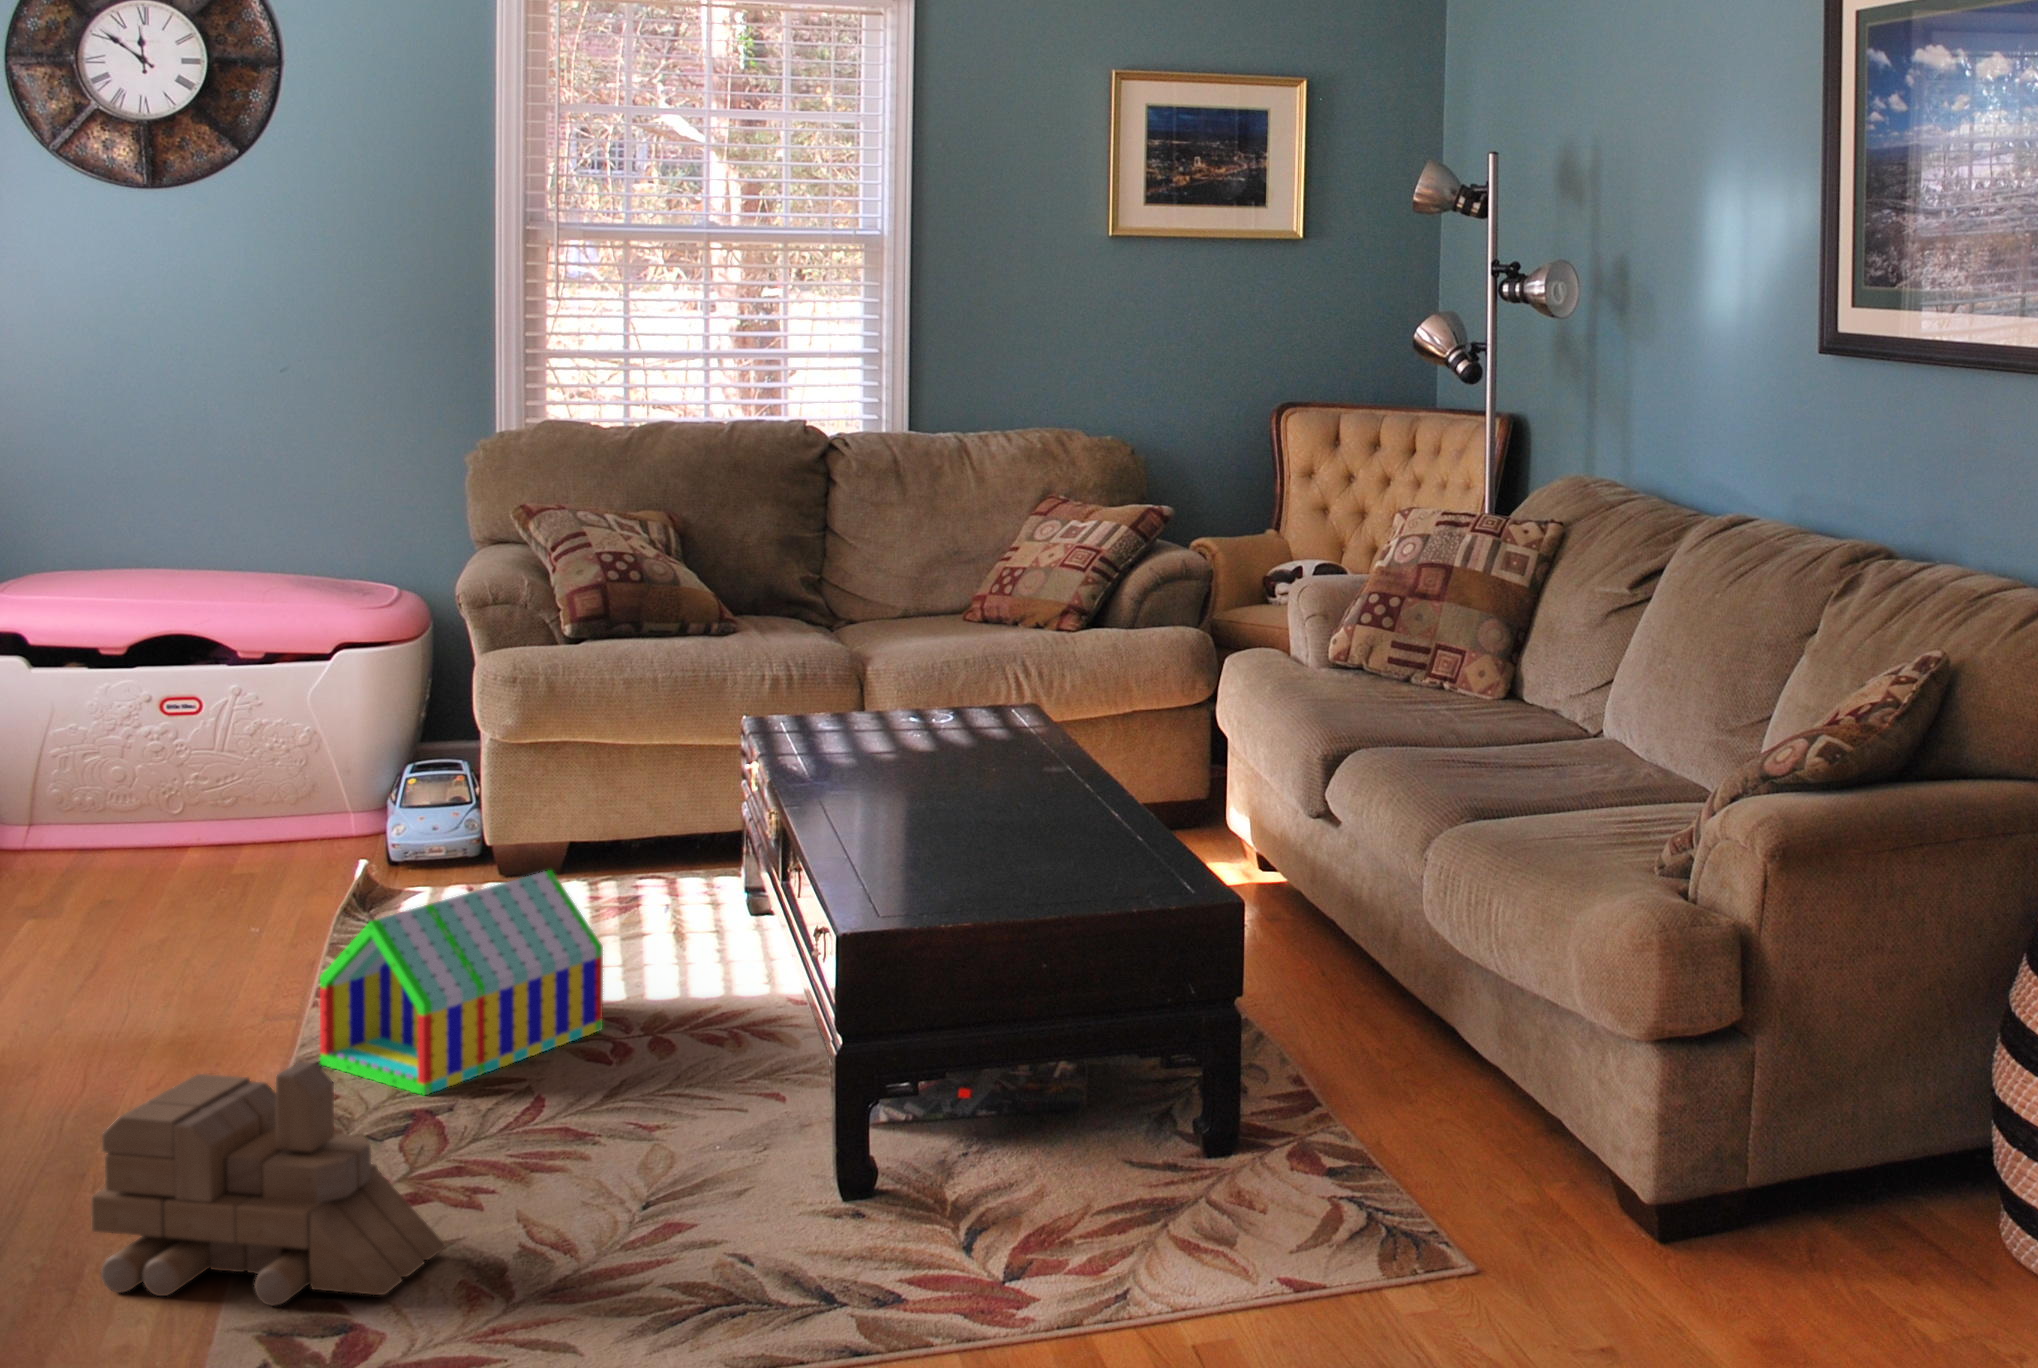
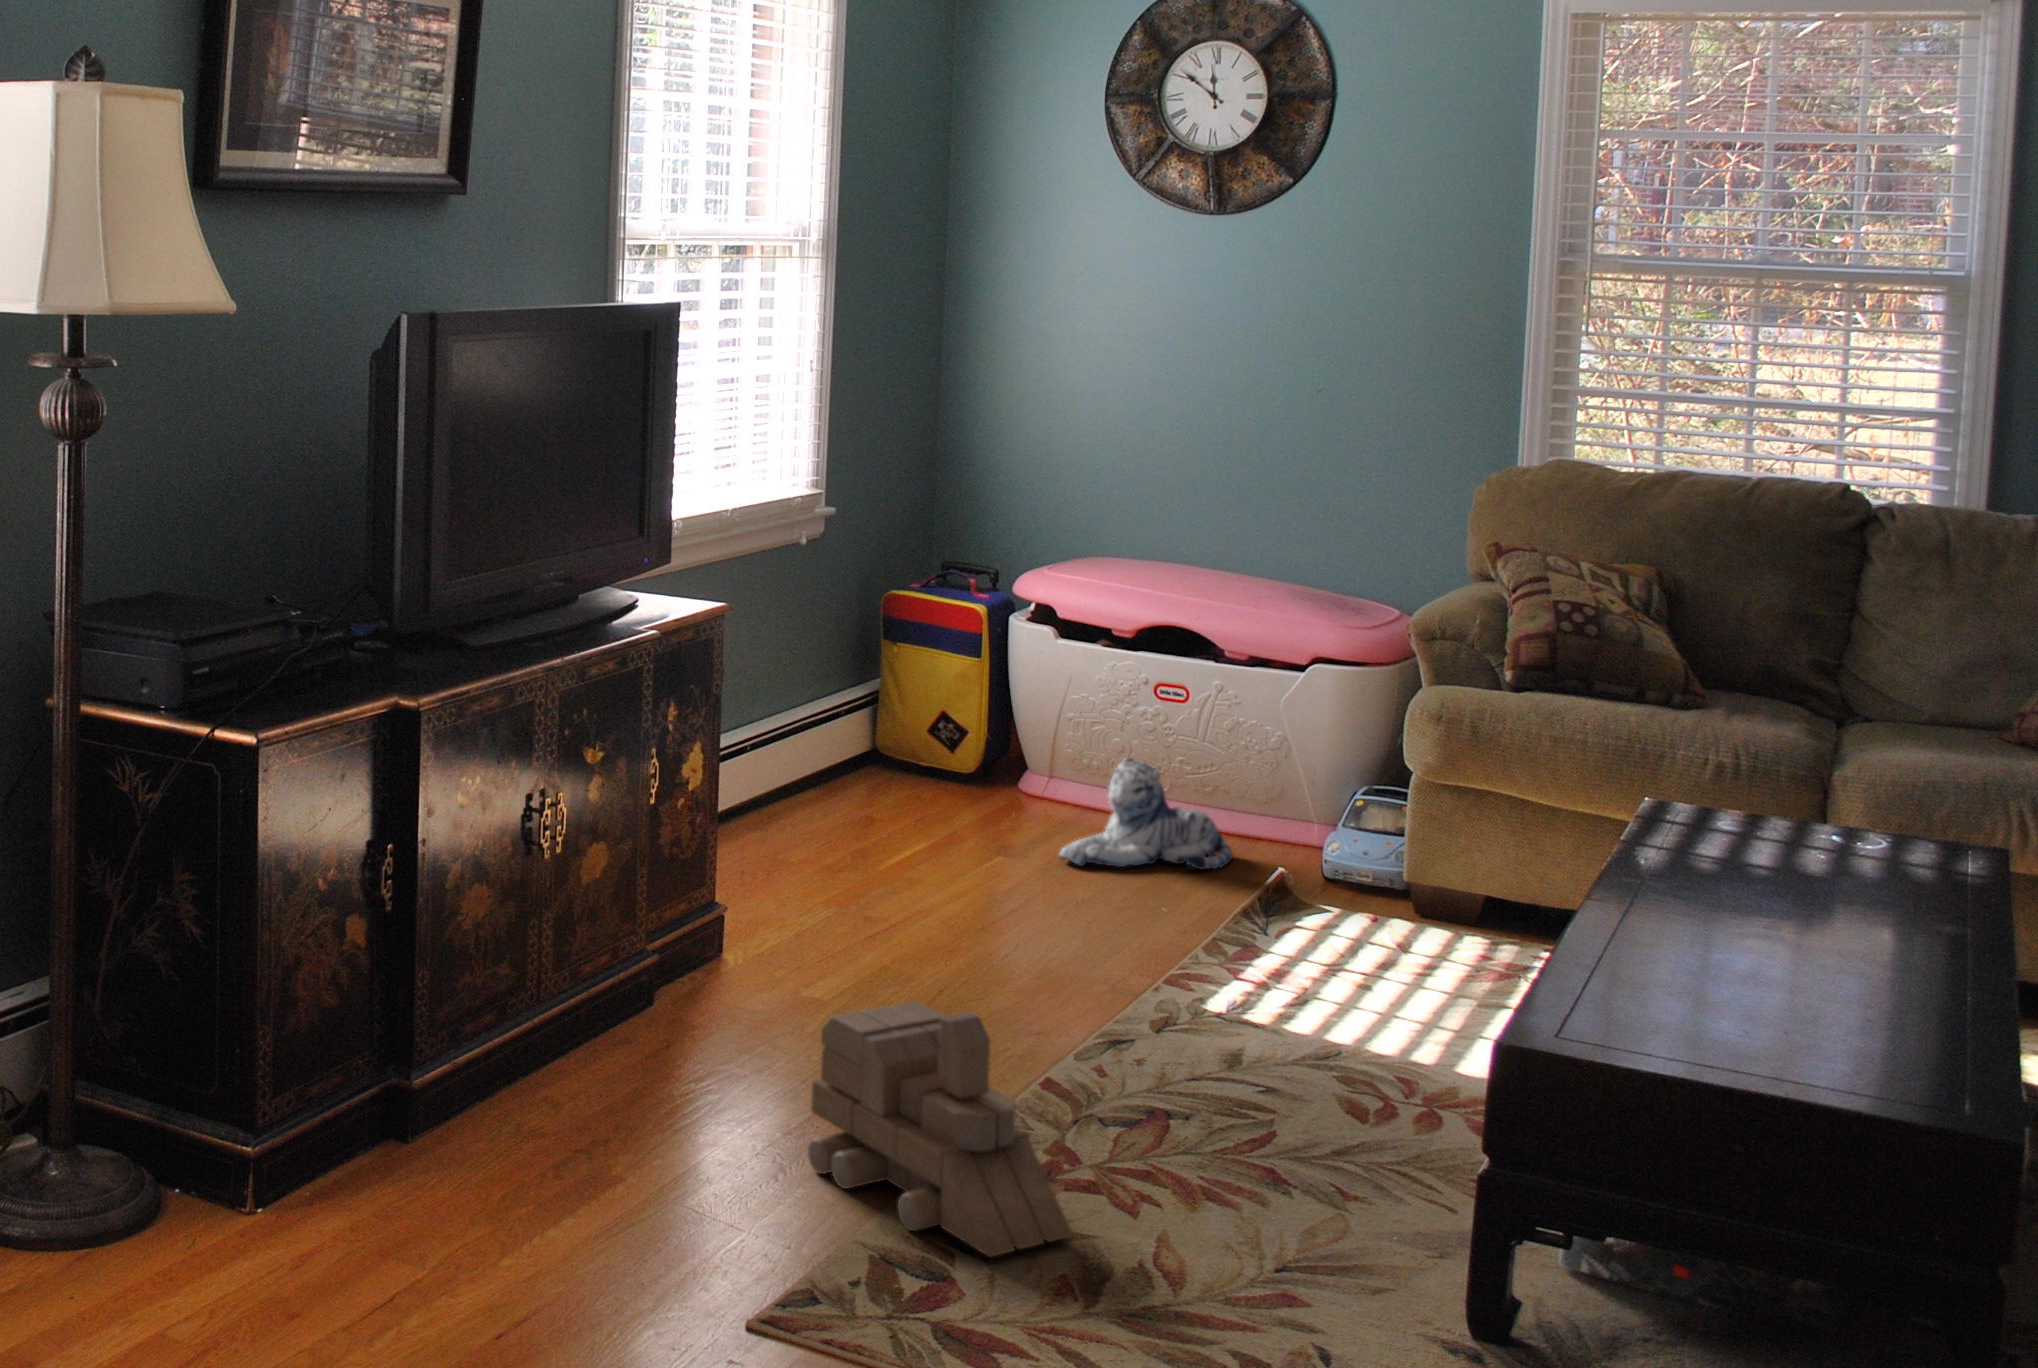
plush toy: none [98,779,285,907] -> present [1059,758,1233,869]
toy house: present [320,870,603,1095] -> none [1115,909,1389,1099]

